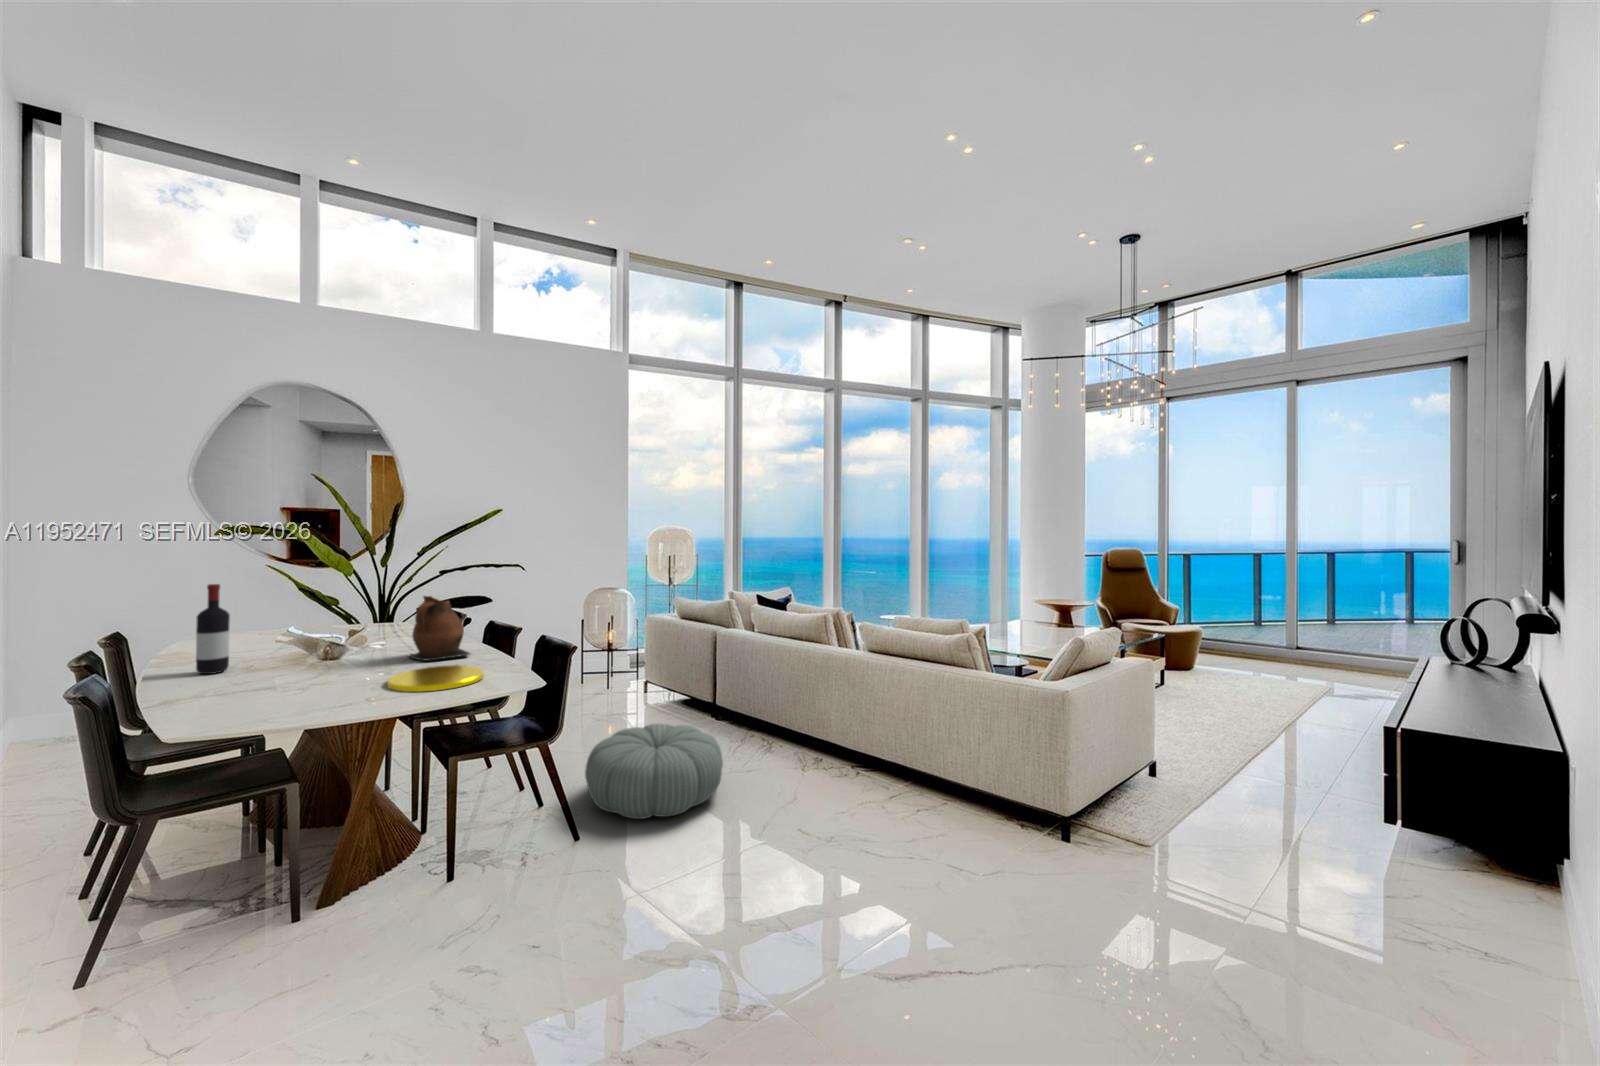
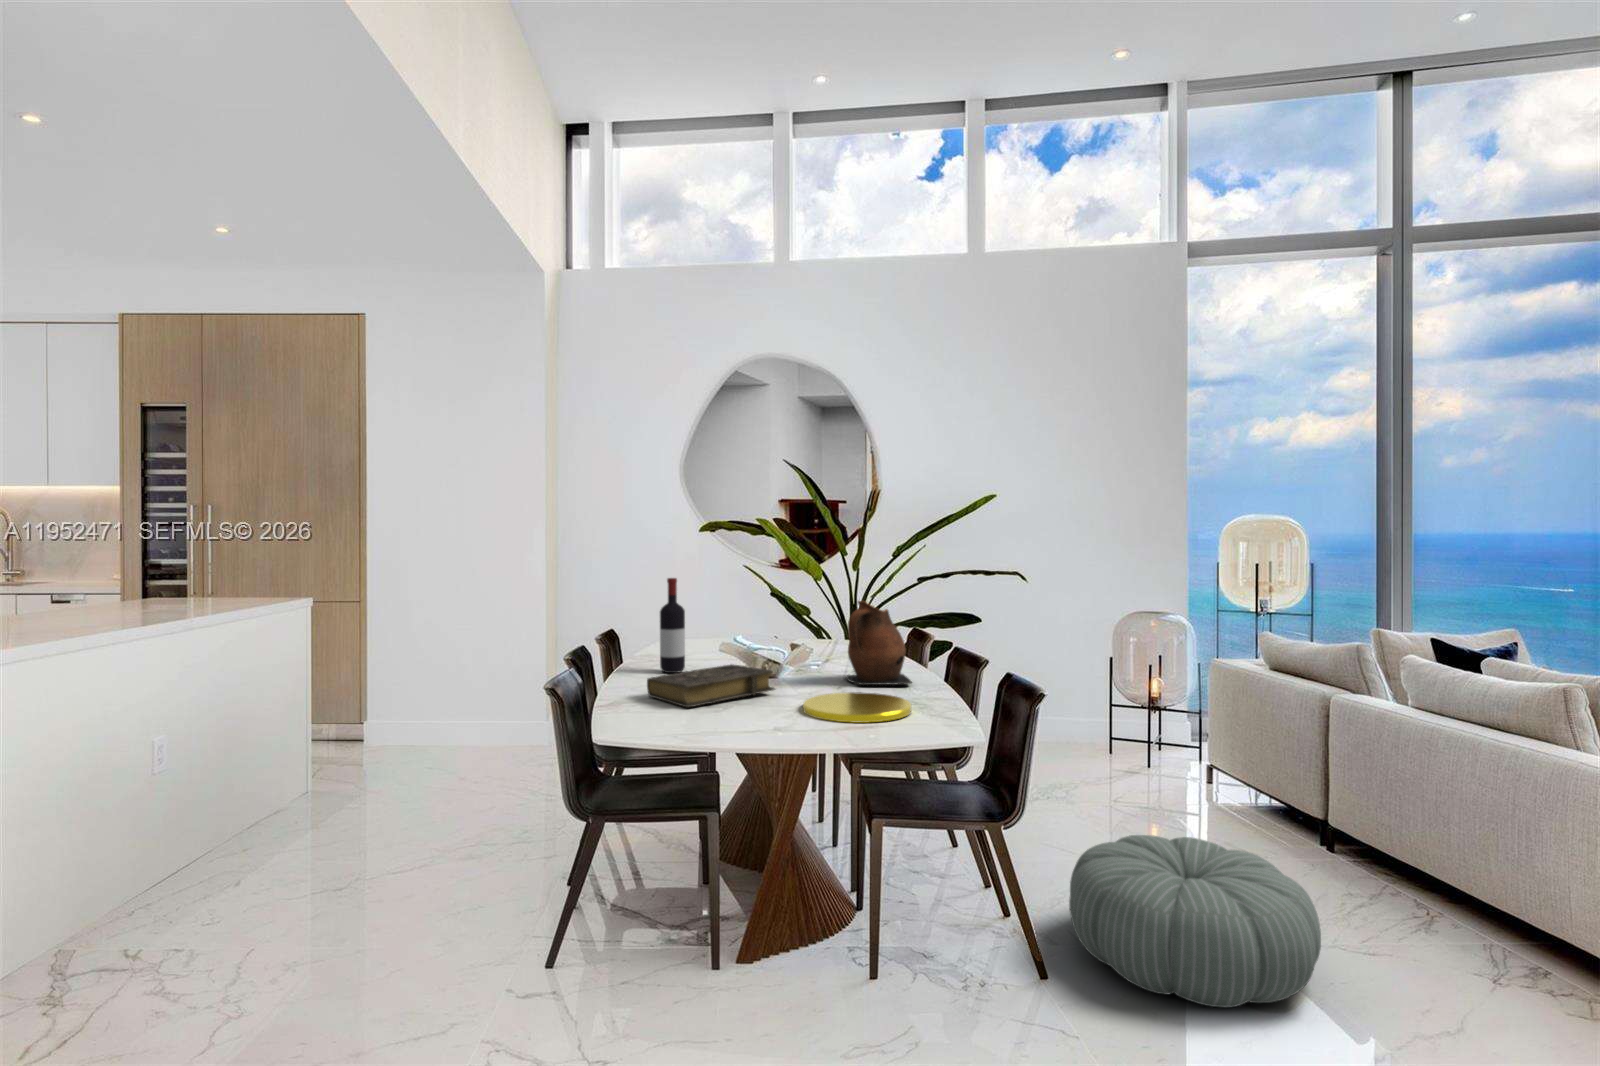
book: none [202,658,351,702] -> present [647,664,775,707]

